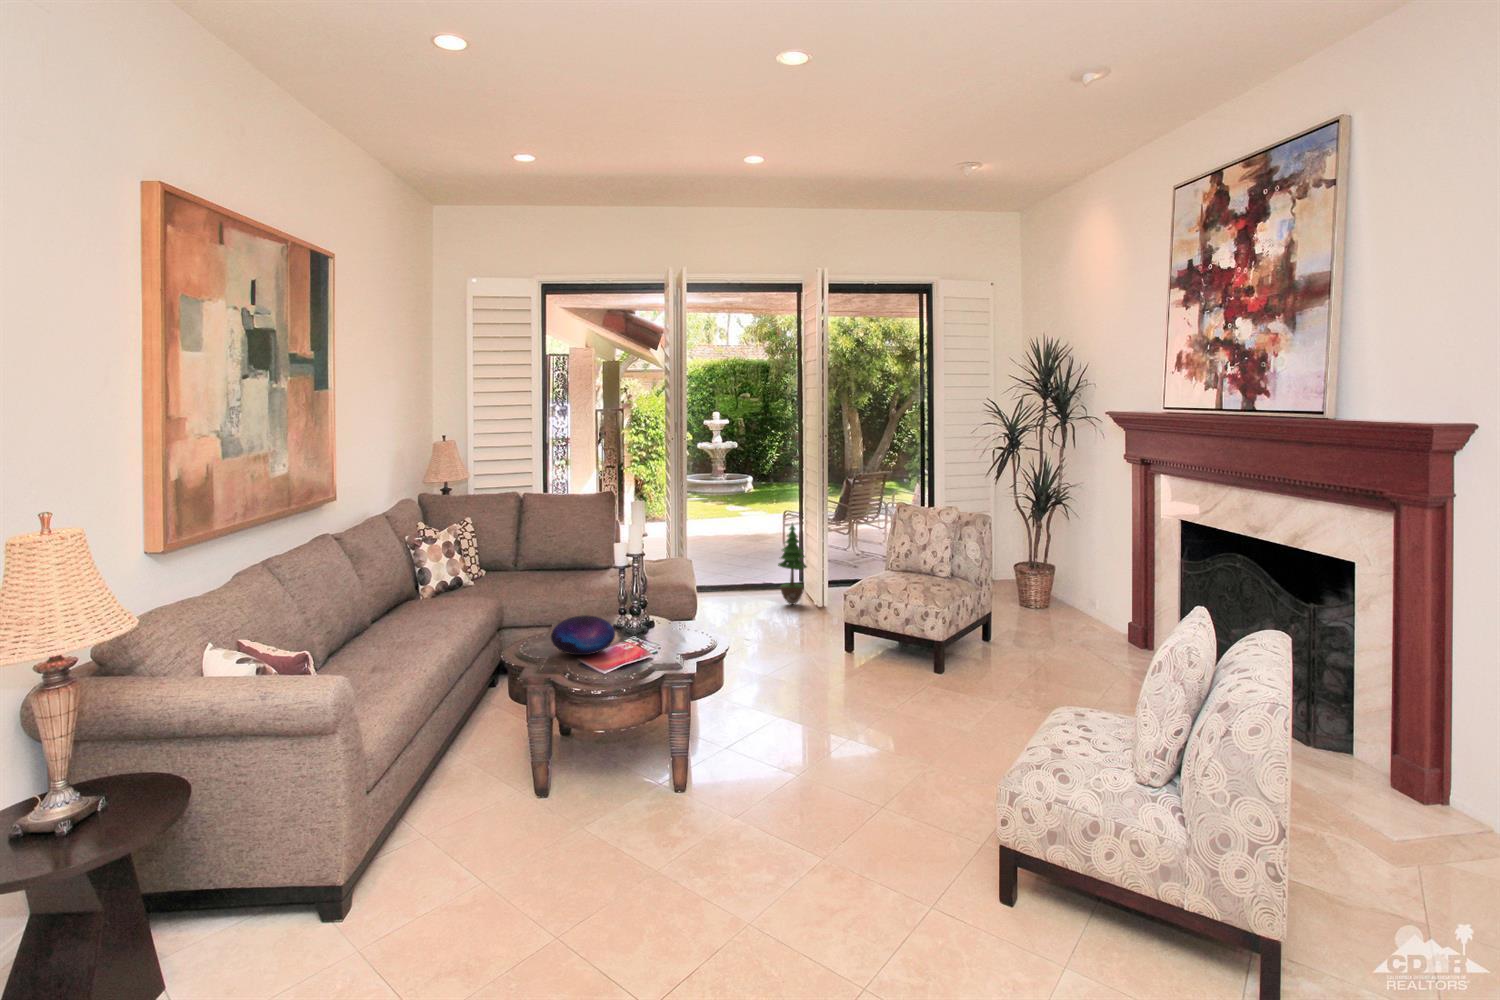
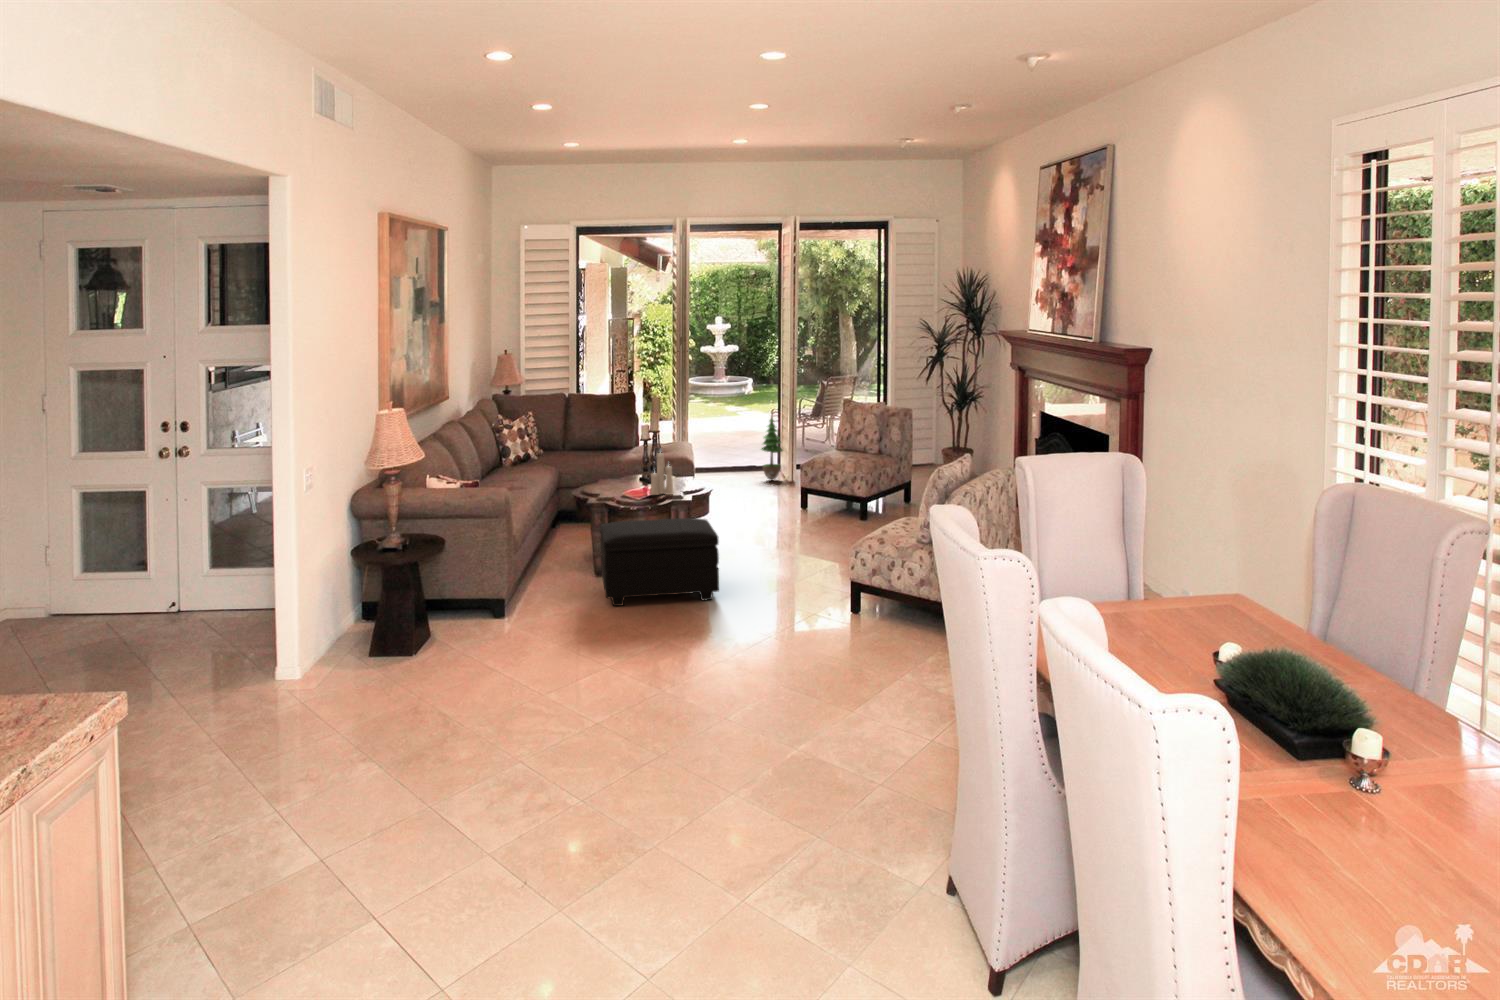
candle: none [627,579,667,666] -> present [651,453,673,495]
decorative orb: present [551,615,615,655] -> none [605,468,643,491]
footstool: none [514,725,762,944] -> present [600,518,719,606]

